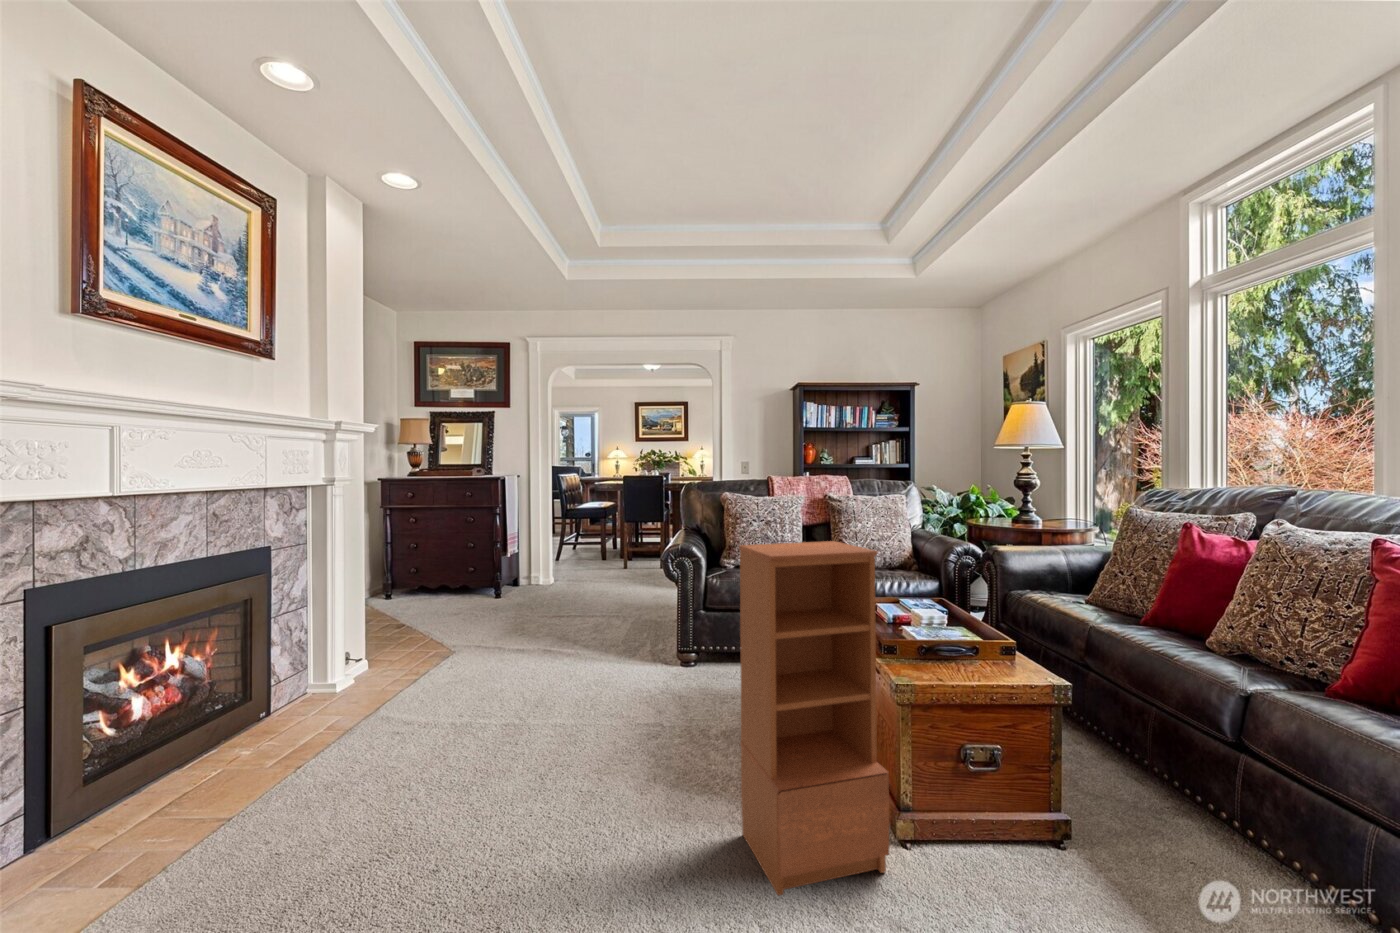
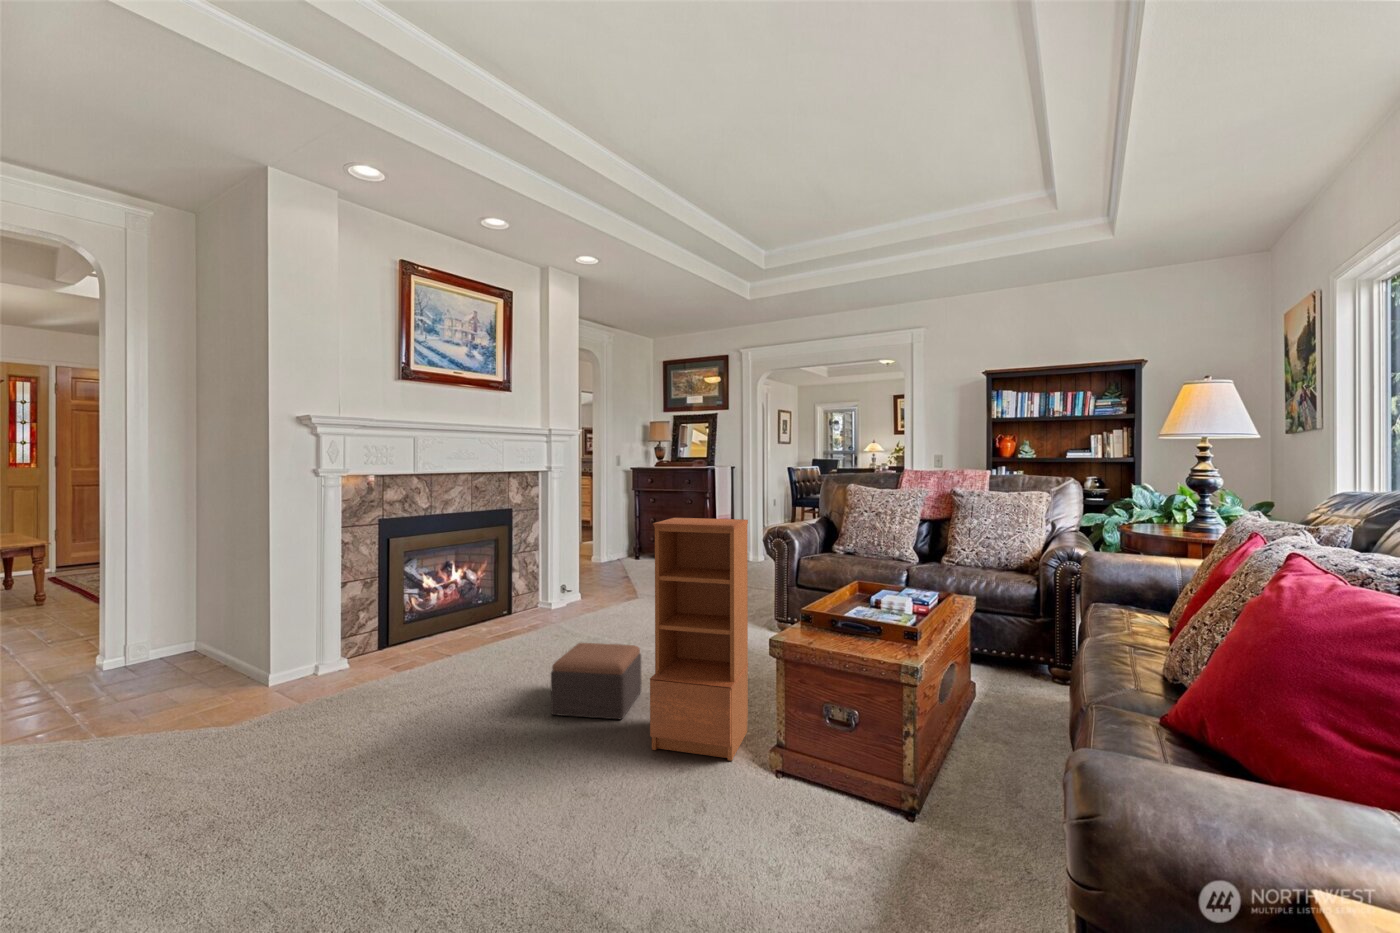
footstool: none [541,734,675,889] -> present [551,643,641,719]

